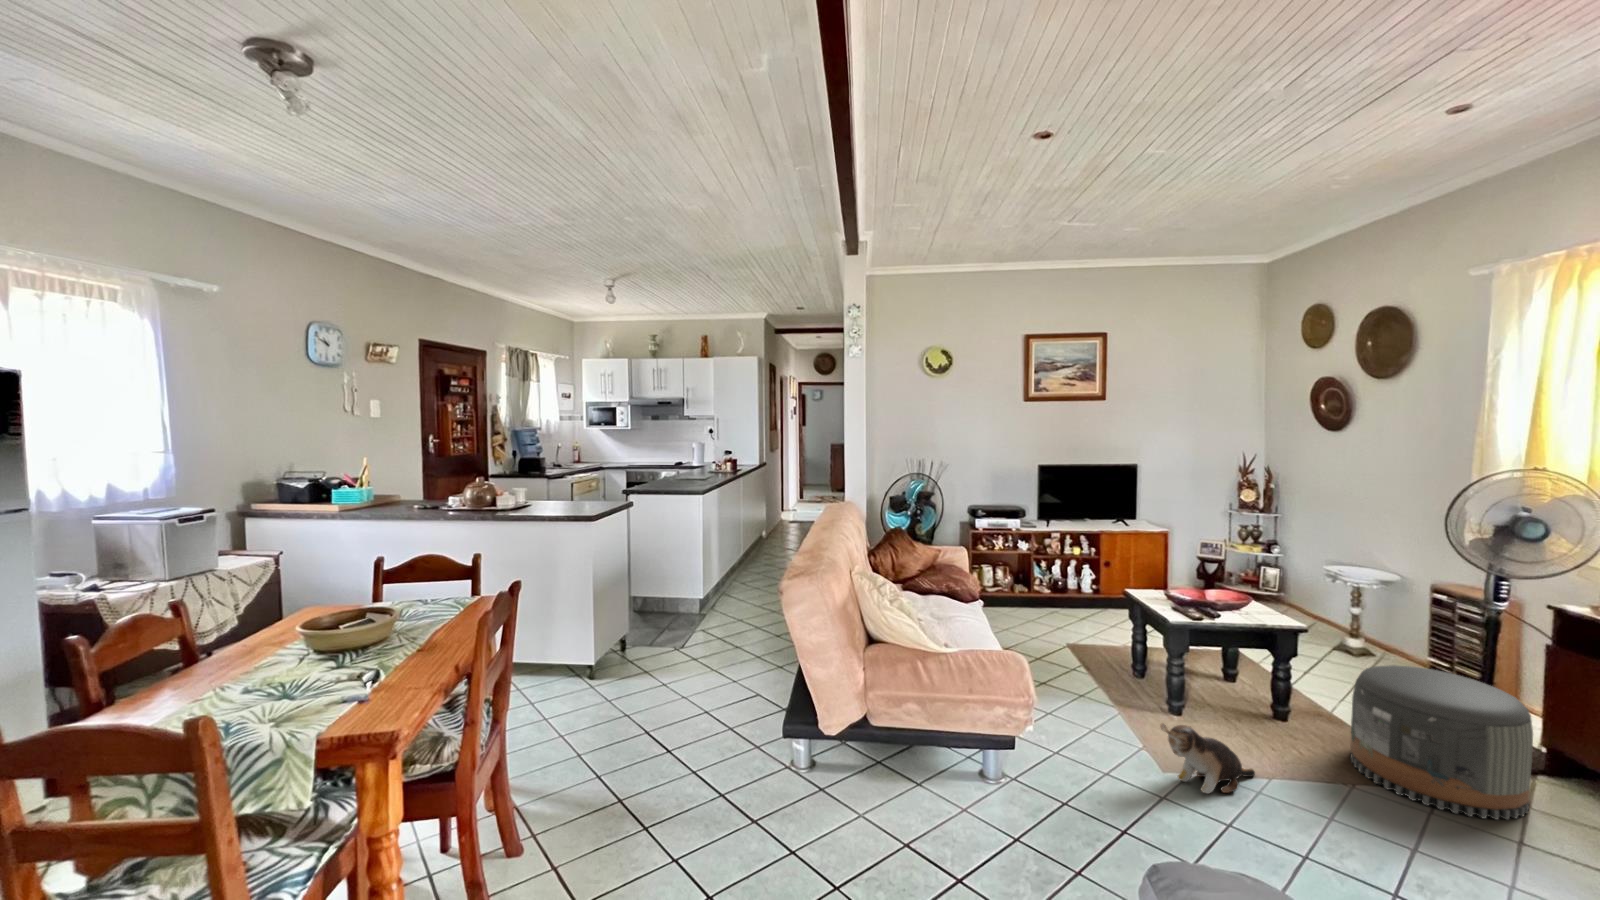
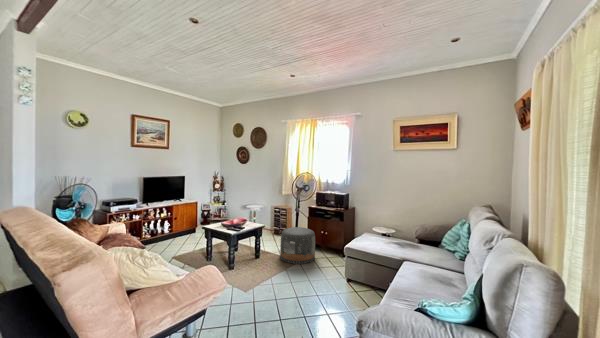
plush toy: present [1160,724,1255,794] -> none [255,265,273,287]

